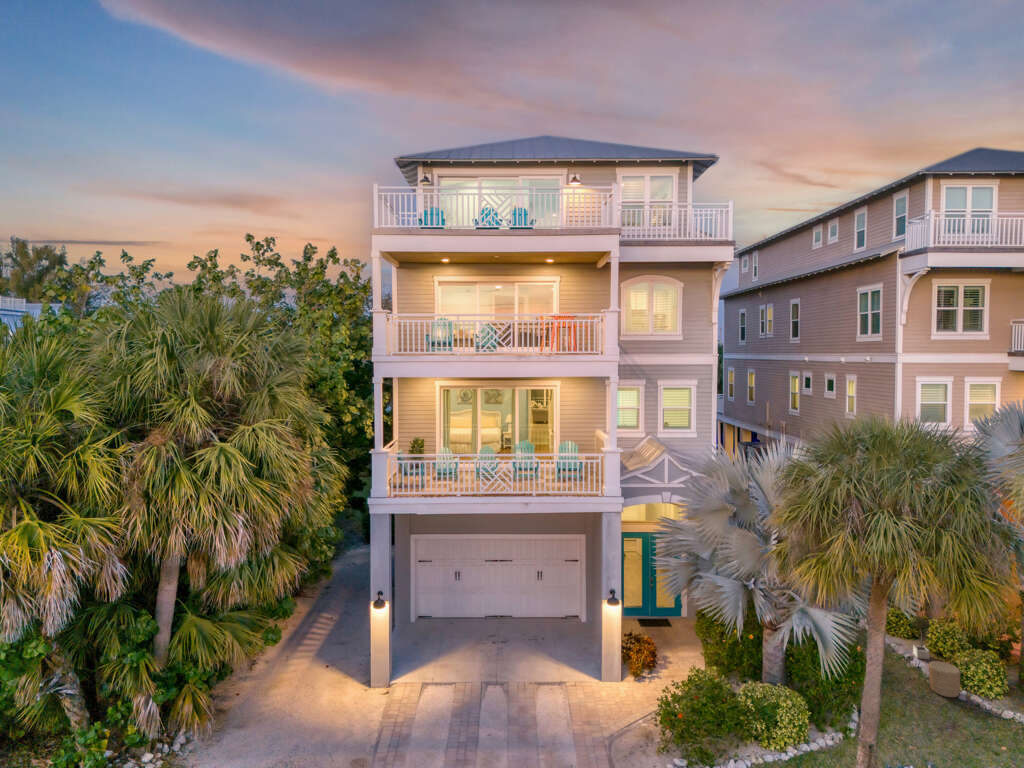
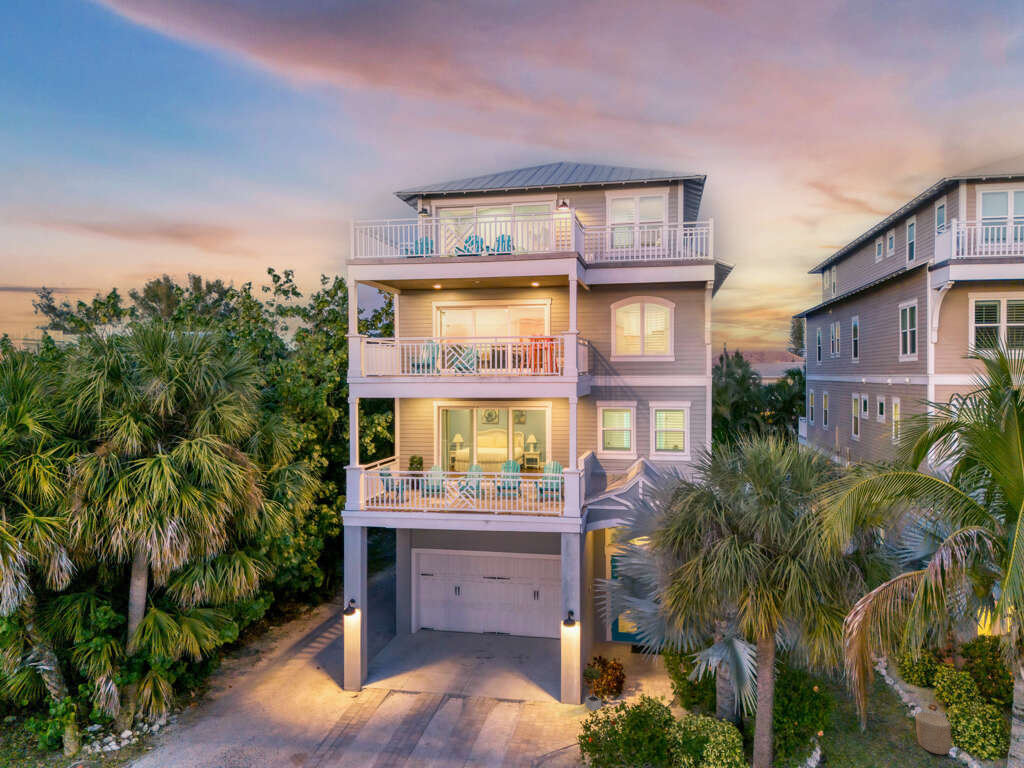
potted tree: present [911,615,930,659] -> present [583,668,601,711]

